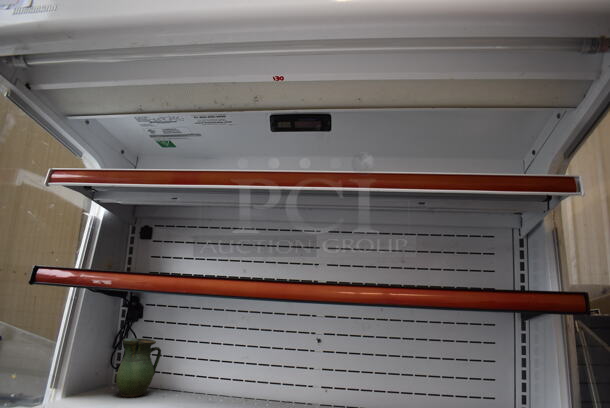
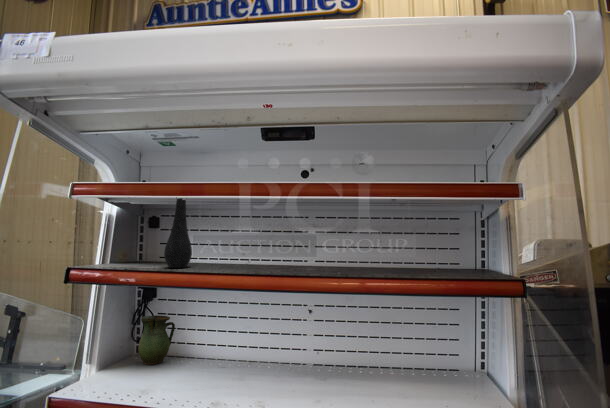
bottle: none [153,191,186,277] -> present [164,197,192,268]

